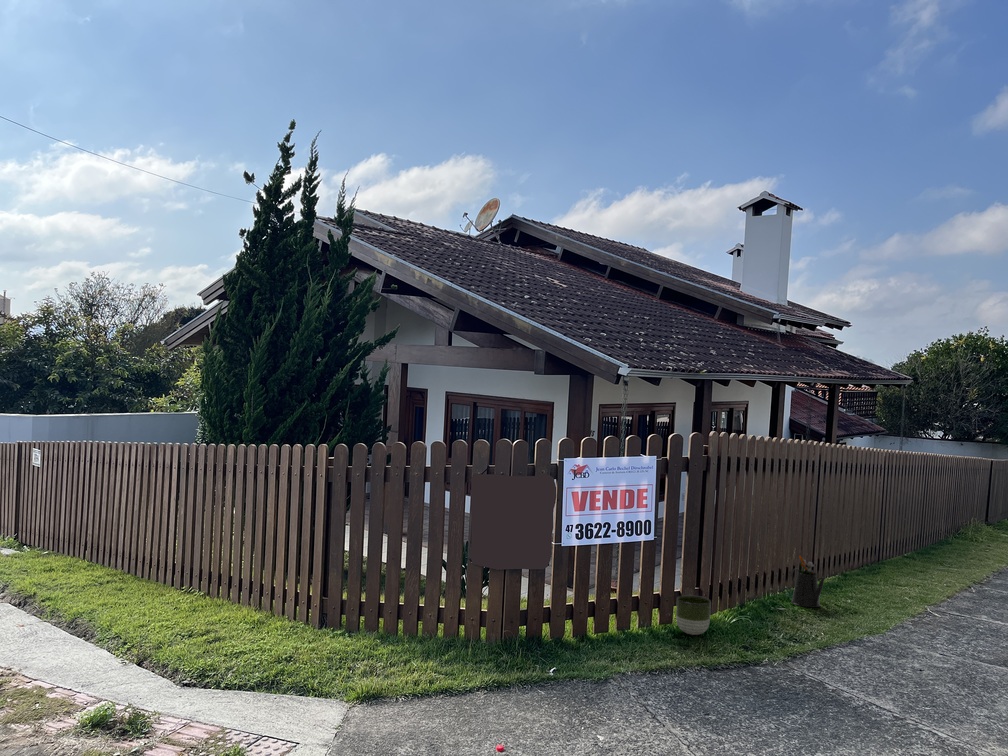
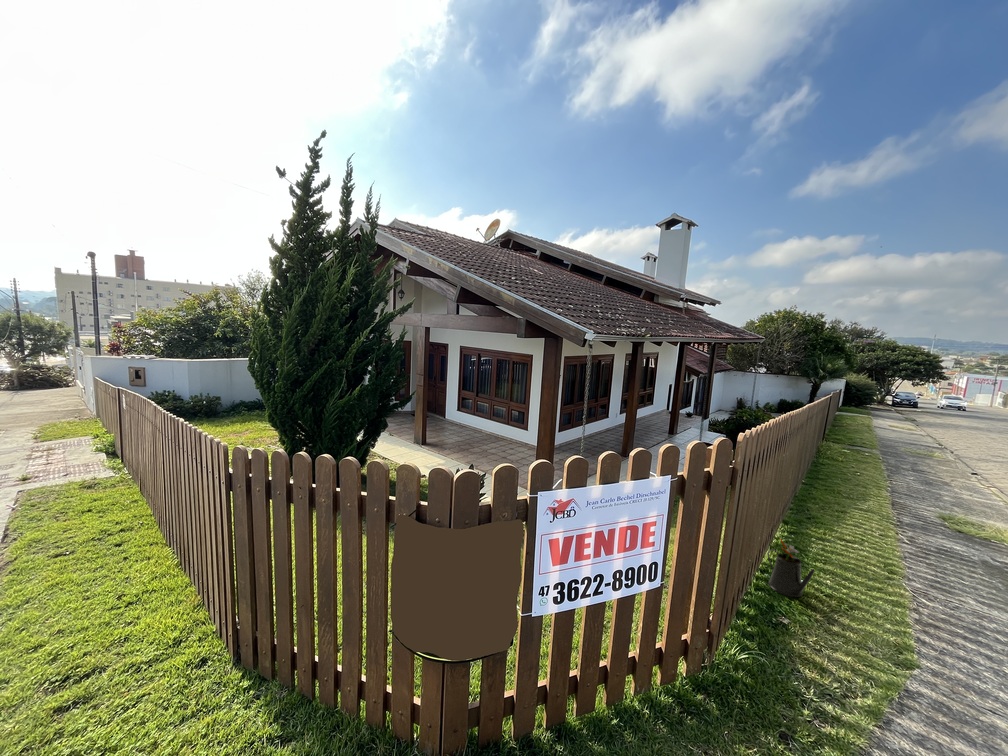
planter: present [676,595,711,635] -> none [681,643,732,709]

